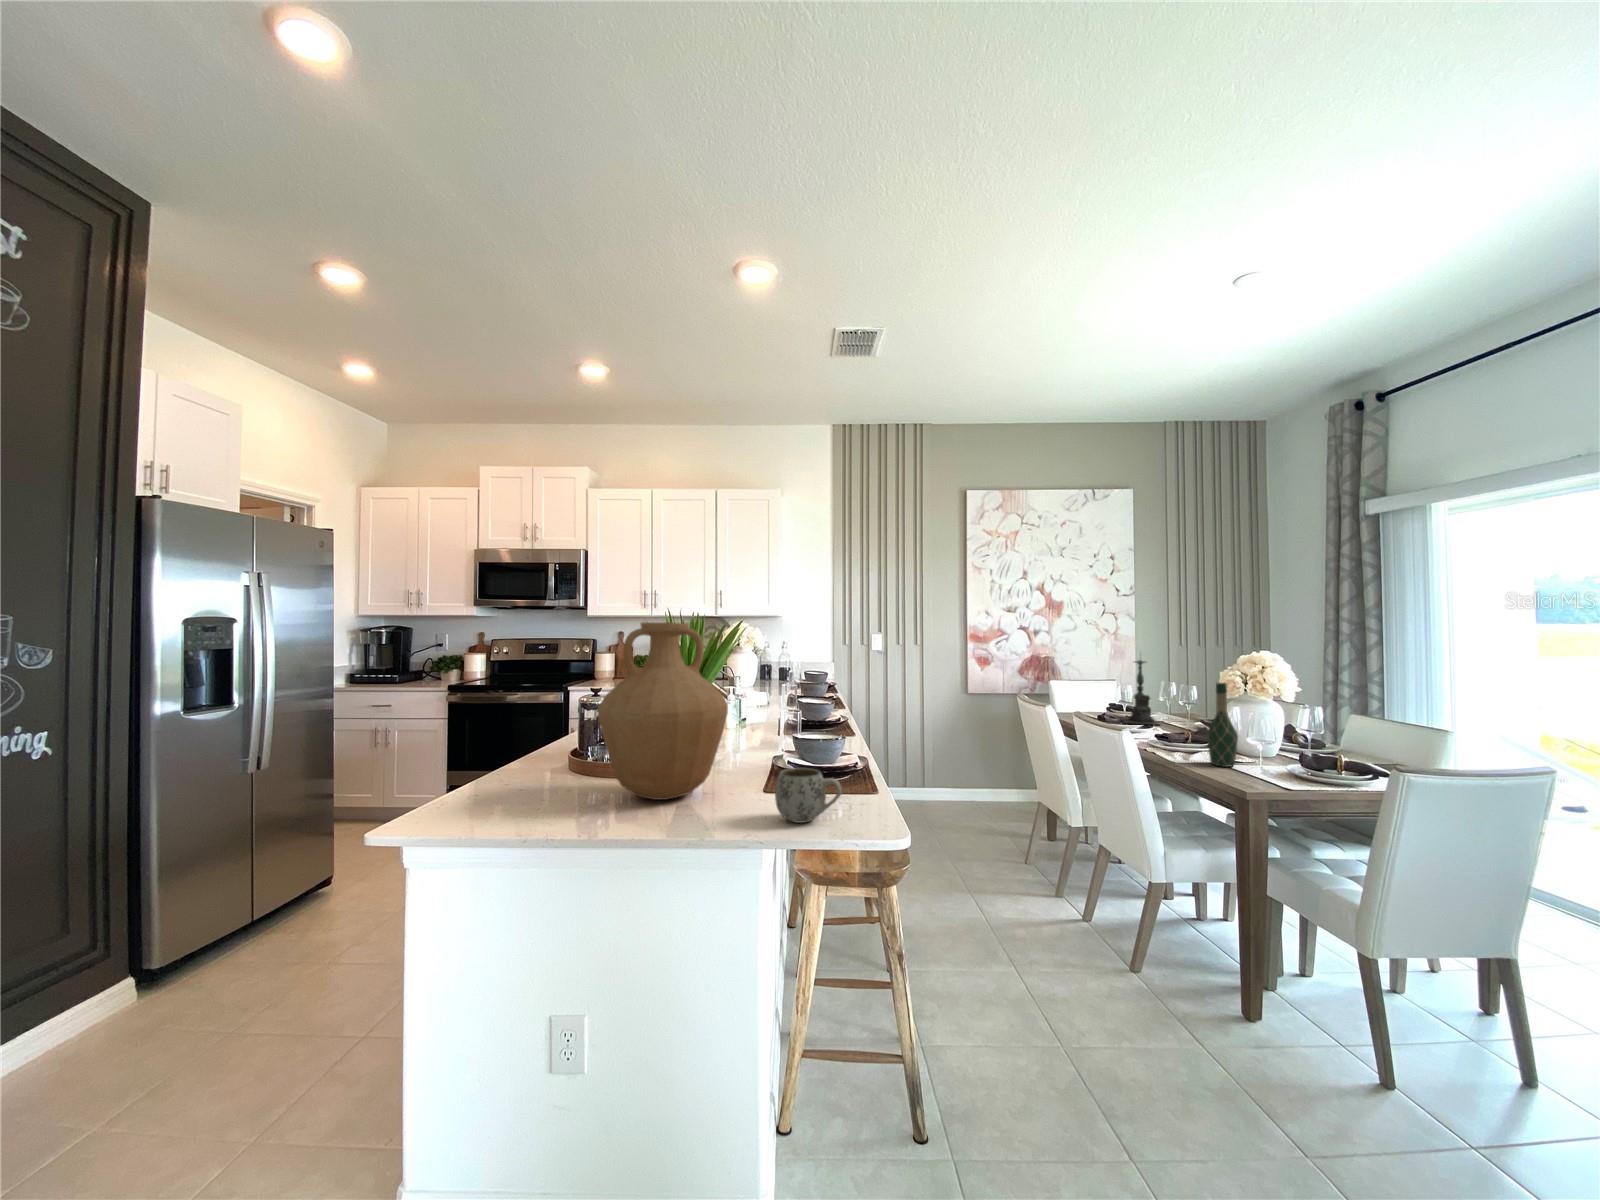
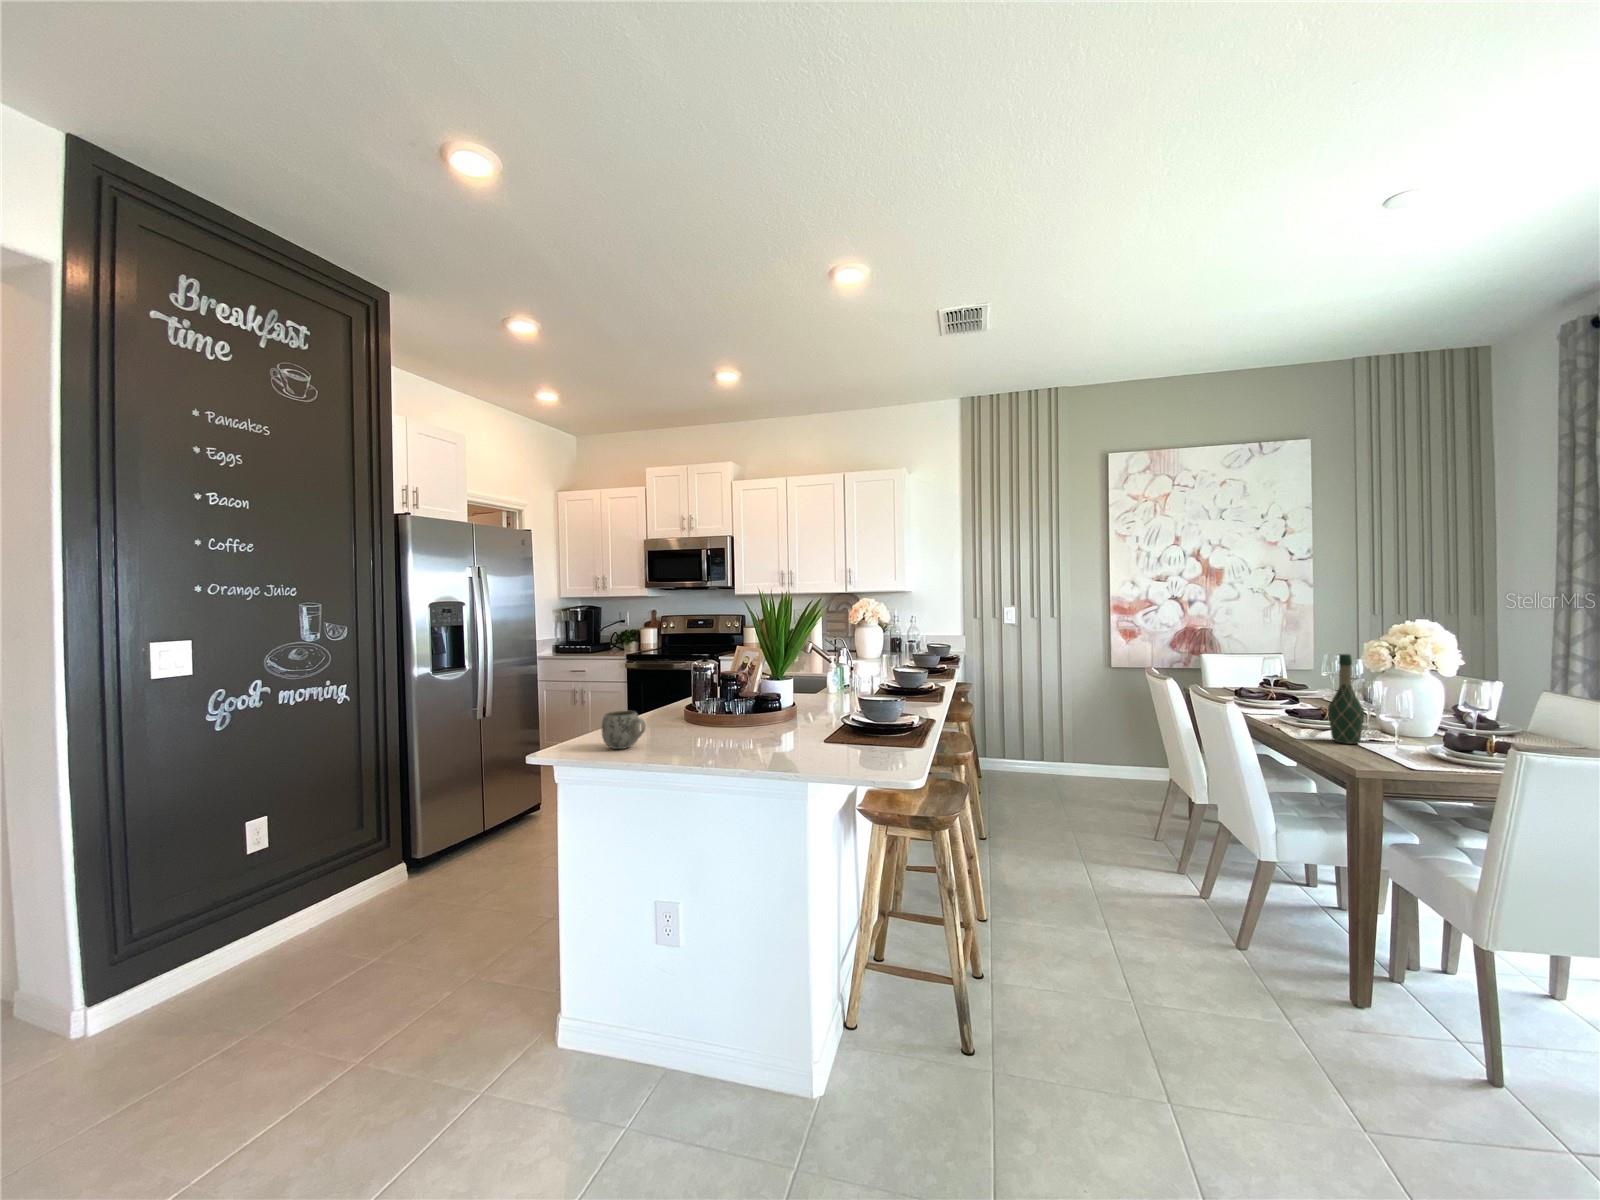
vase: present [598,622,728,800] -> none [689,601,792,742]
candle holder: present [1121,659,1159,725] -> none [1264,622,1308,701]
mug: present [775,768,842,823] -> present [602,711,646,749]

